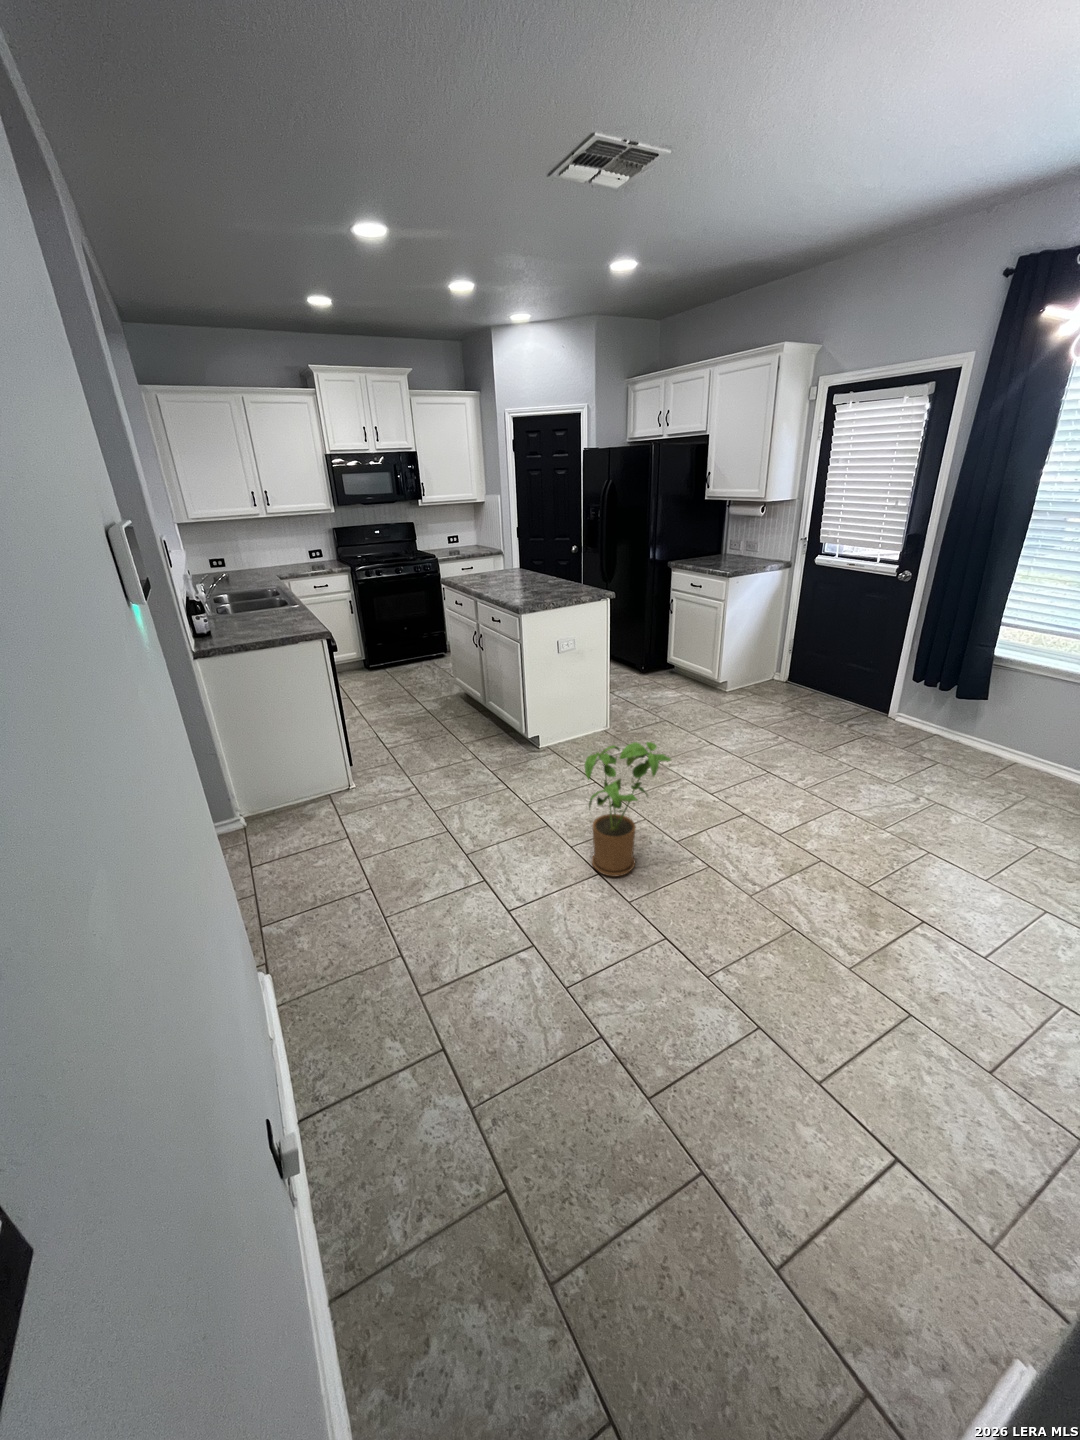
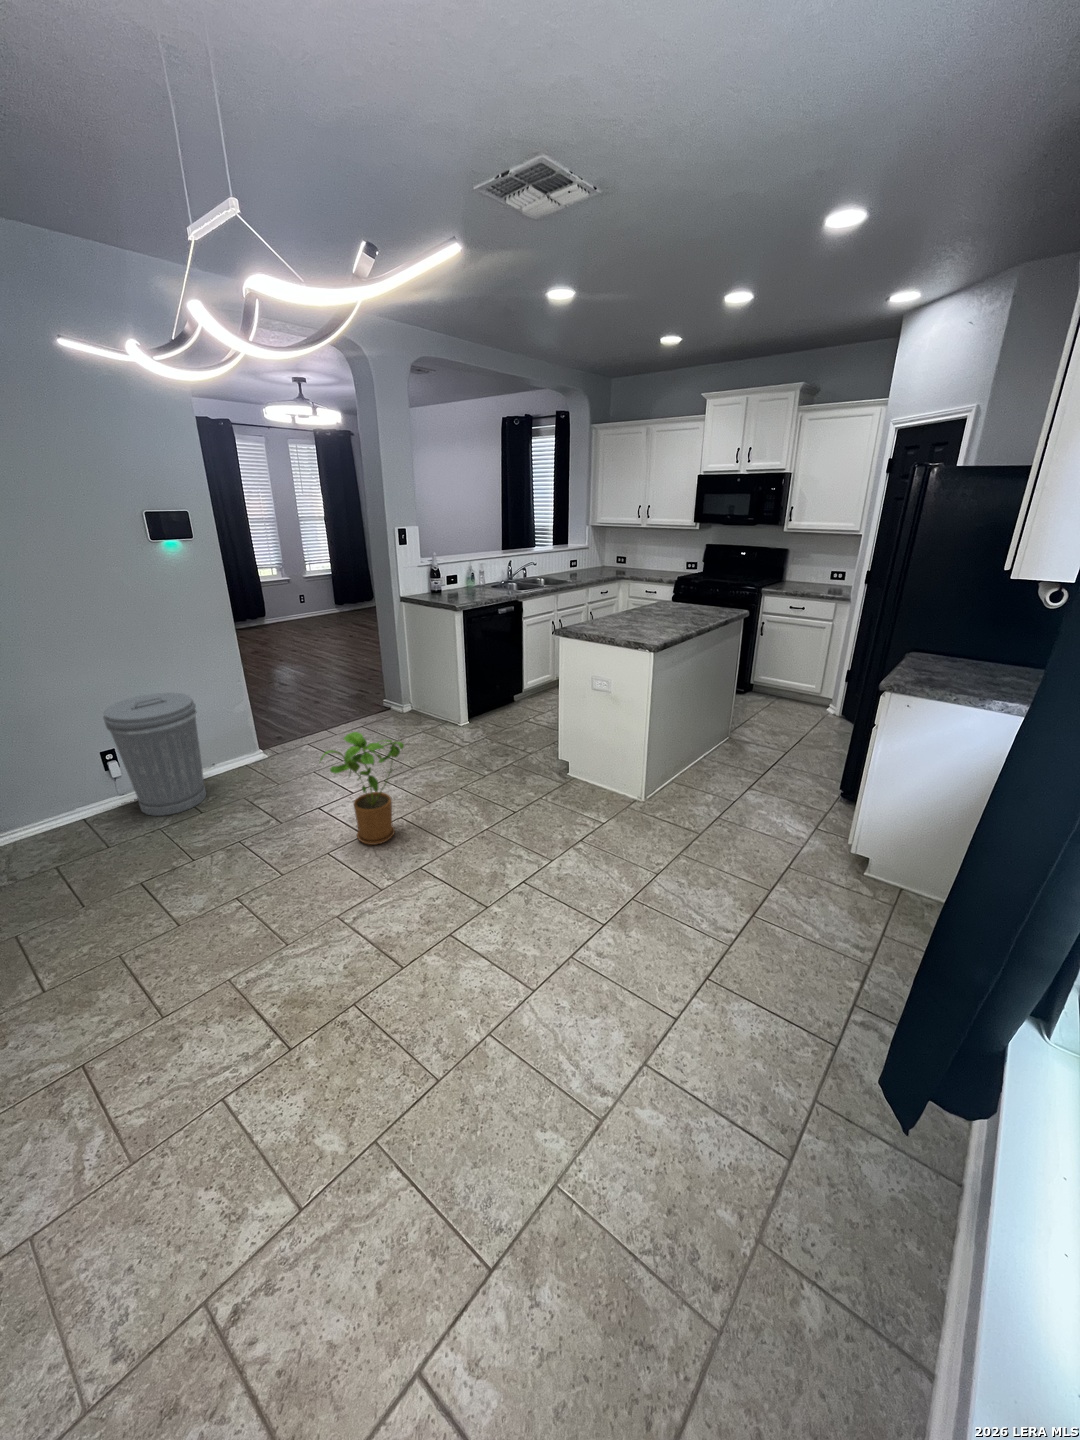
trash can: none [272,890,449,1159] -> present [103,693,206,816]

